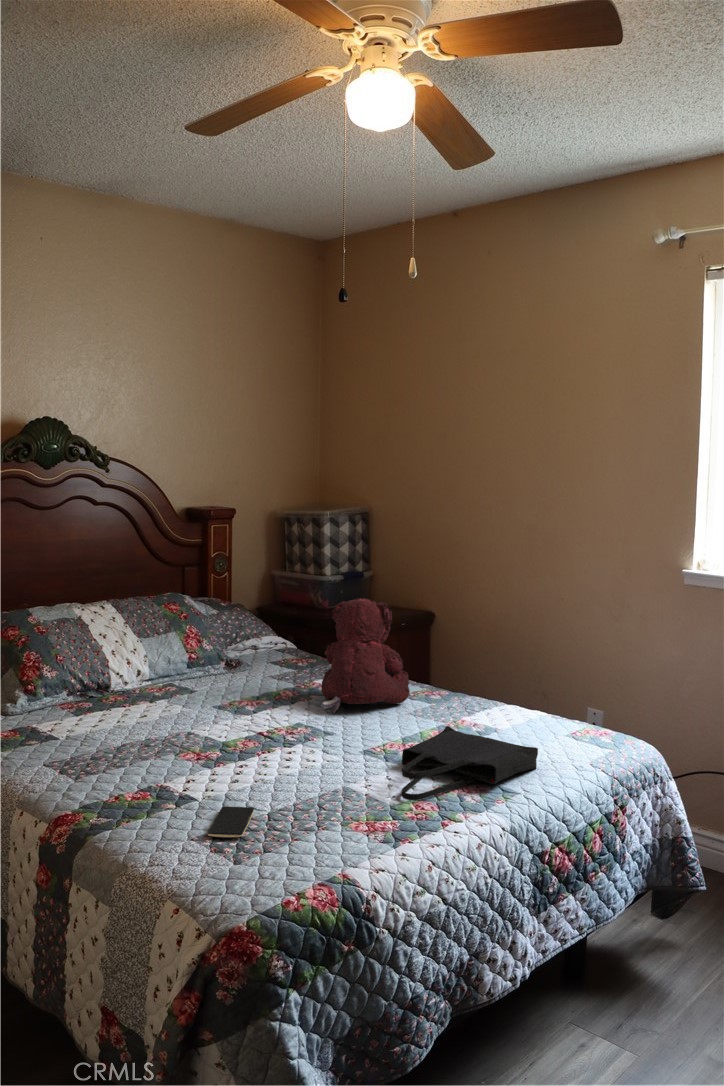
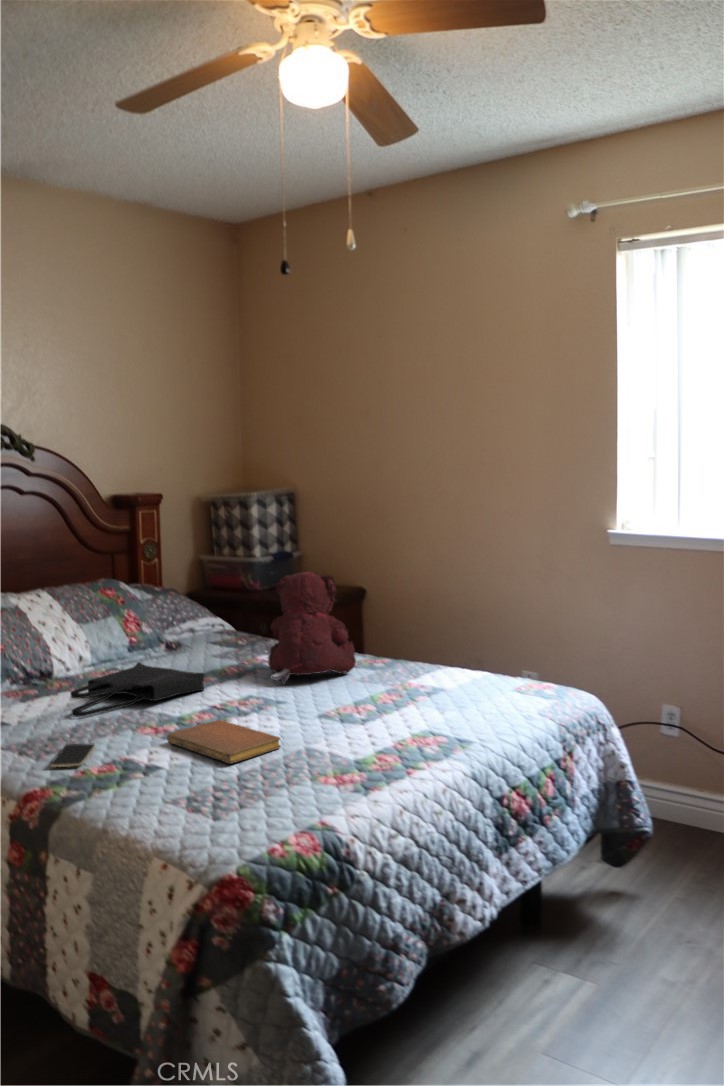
tote bag: present [401,726,538,800] -> present [70,662,204,717]
notebook: none [206,750,318,799] -> present [167,720,281,764]
smartphone: present [208,807,254,837] -> present [50,744,95,767]

